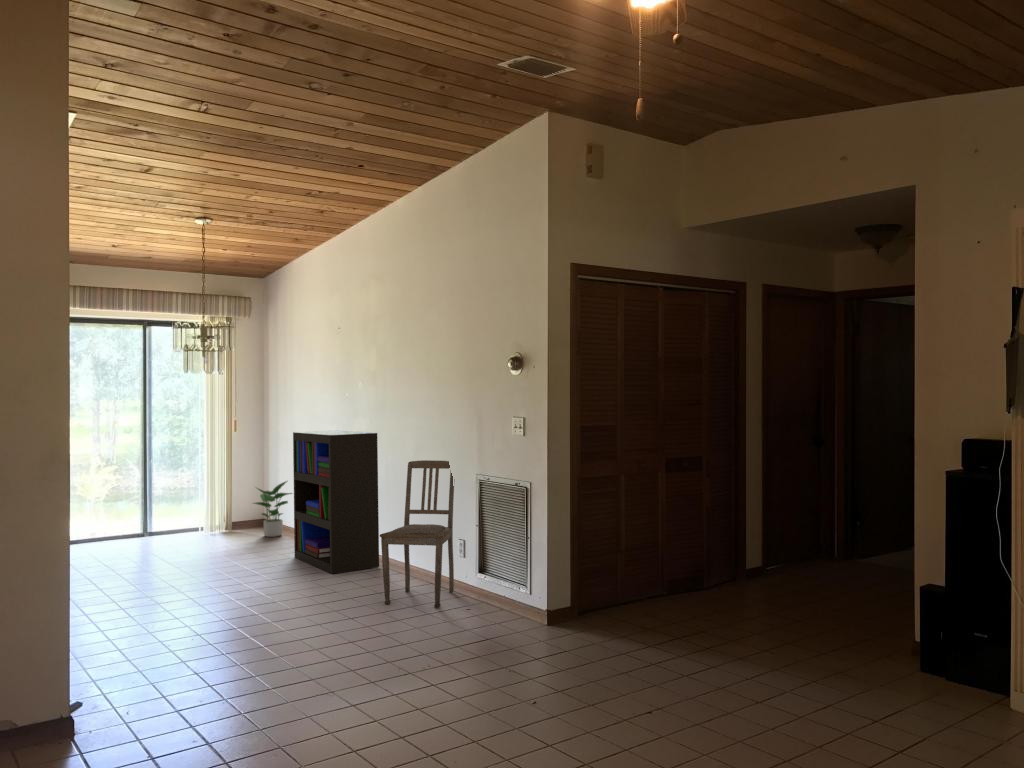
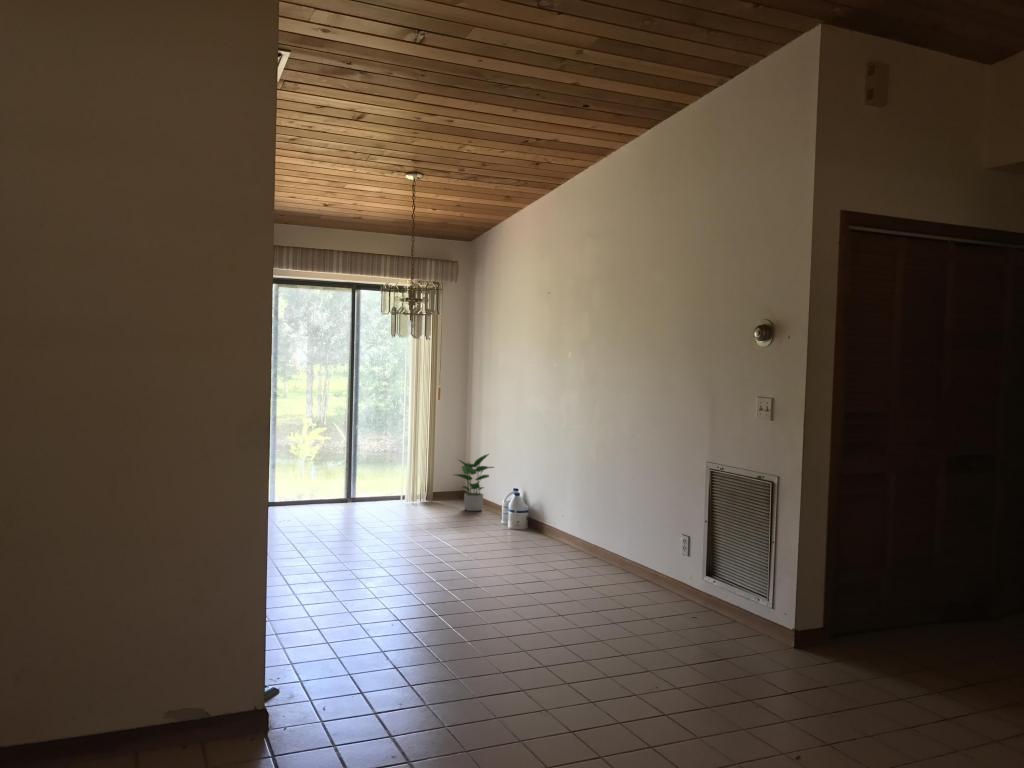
bookshelf: present [293,430,379,574] -> none [496,404,589,560]
dining chair: present [380,460,454,608] -> none [593,443,680,614]

